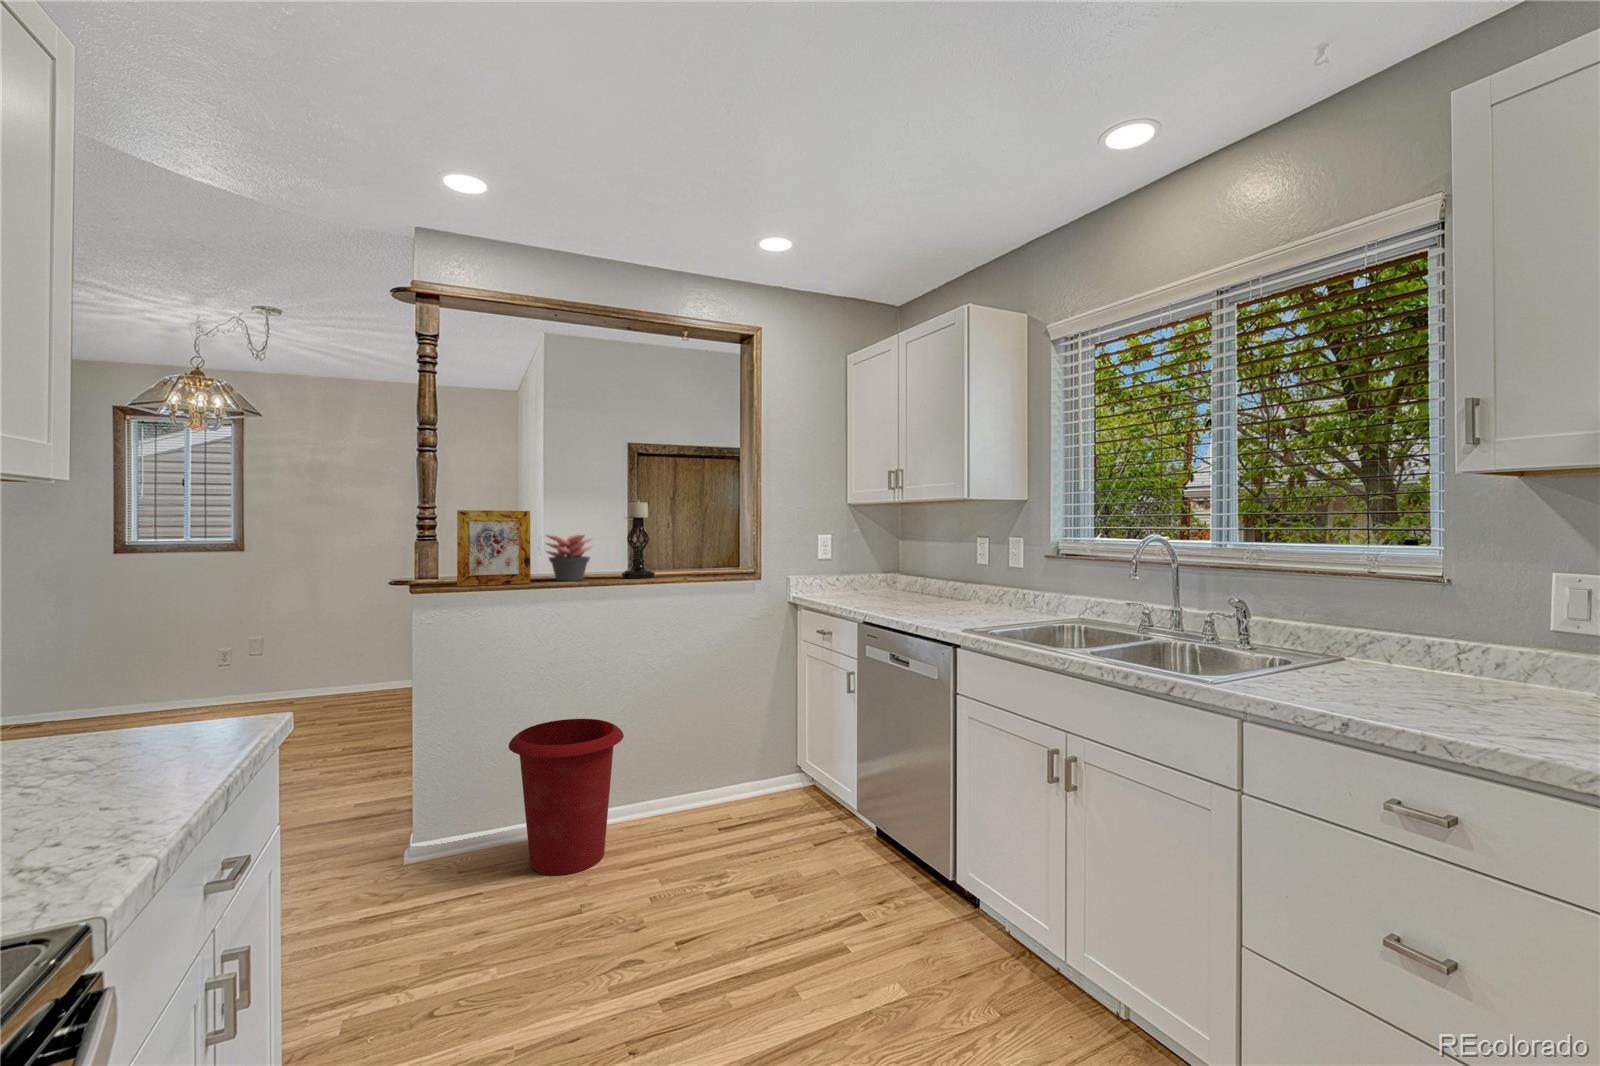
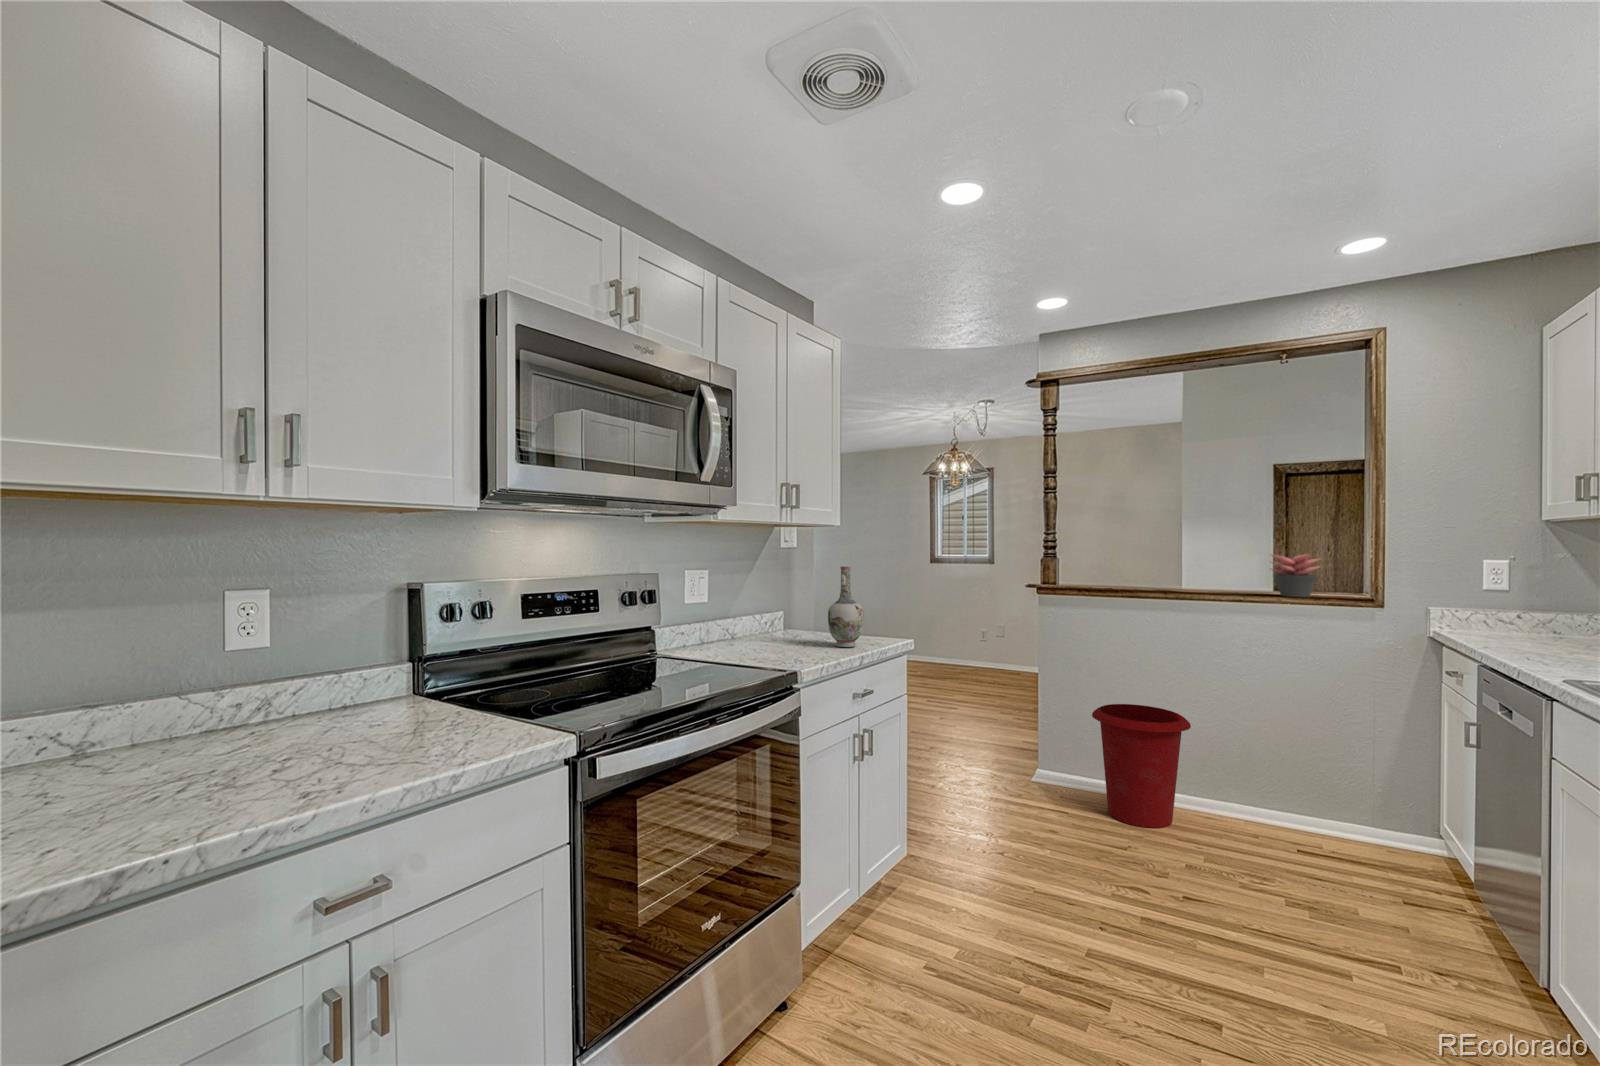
candle holder: present [621,500,655,578] -> none [1206,523,1242,595]
picture frame: present [457,510,531,586] -> none [1065,534,1120,592]
succulent plant: present [547,535,591,581] -> present [1271,554,1320,597]
vase: none [65,576,184,779] -> present [828,566,863,647]

